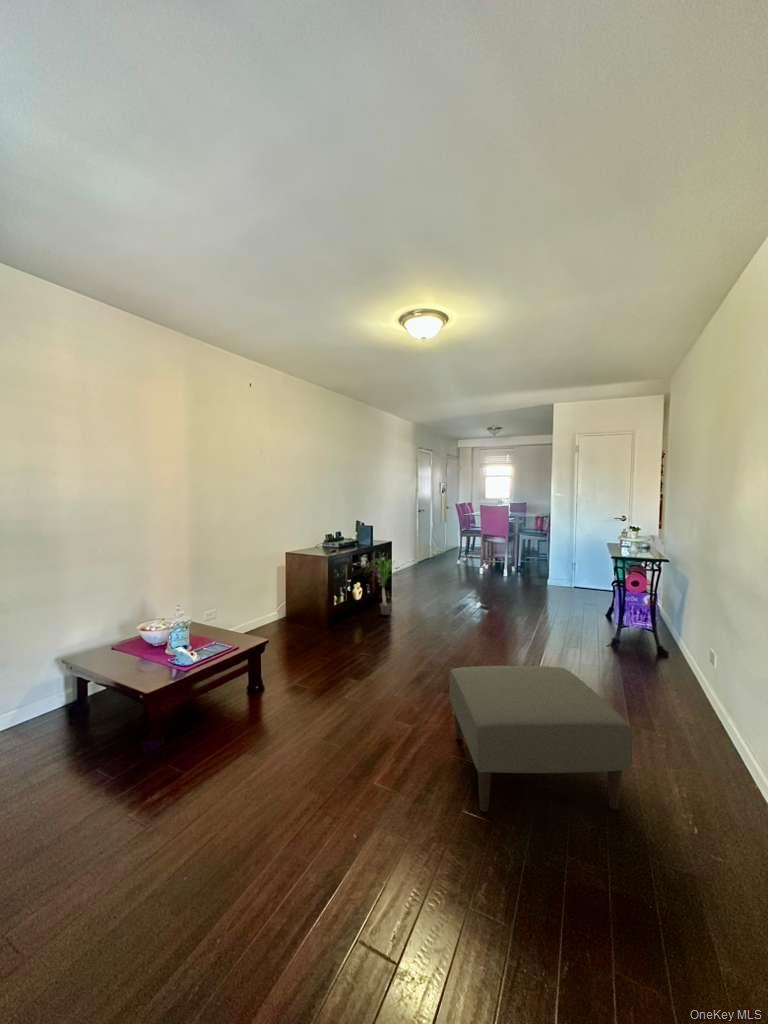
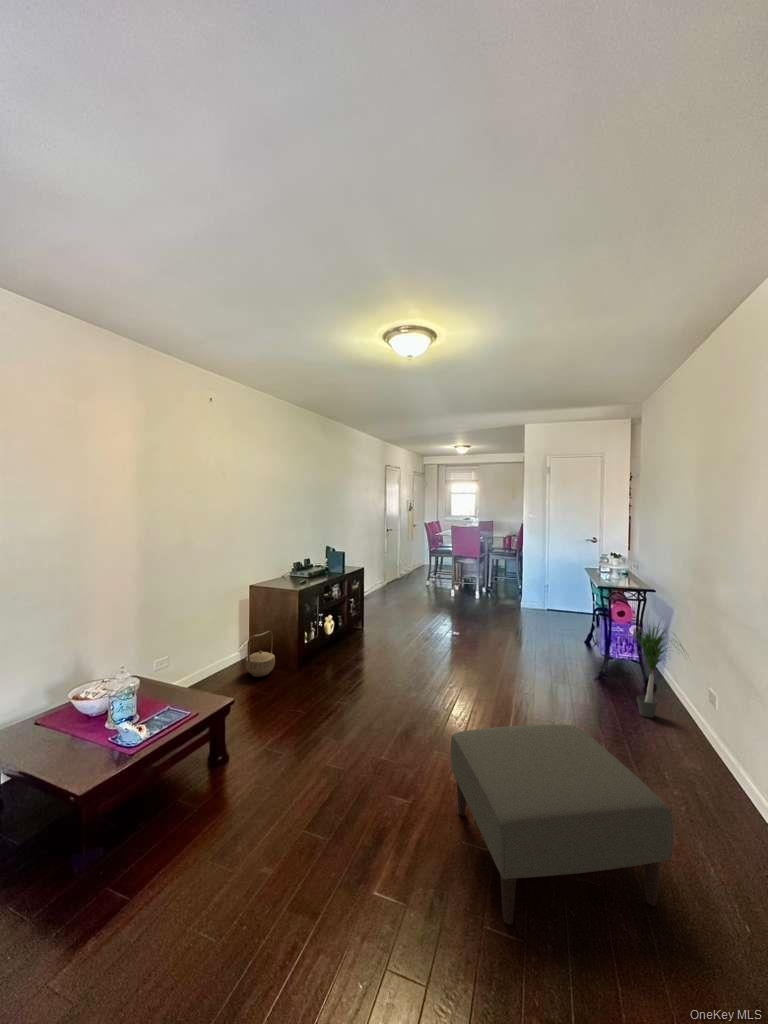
potted plant: present [375,556,393,615] -> present [635,625,682,718]
basket: none [282,593,308,632] -> present [246,631,275,677]

